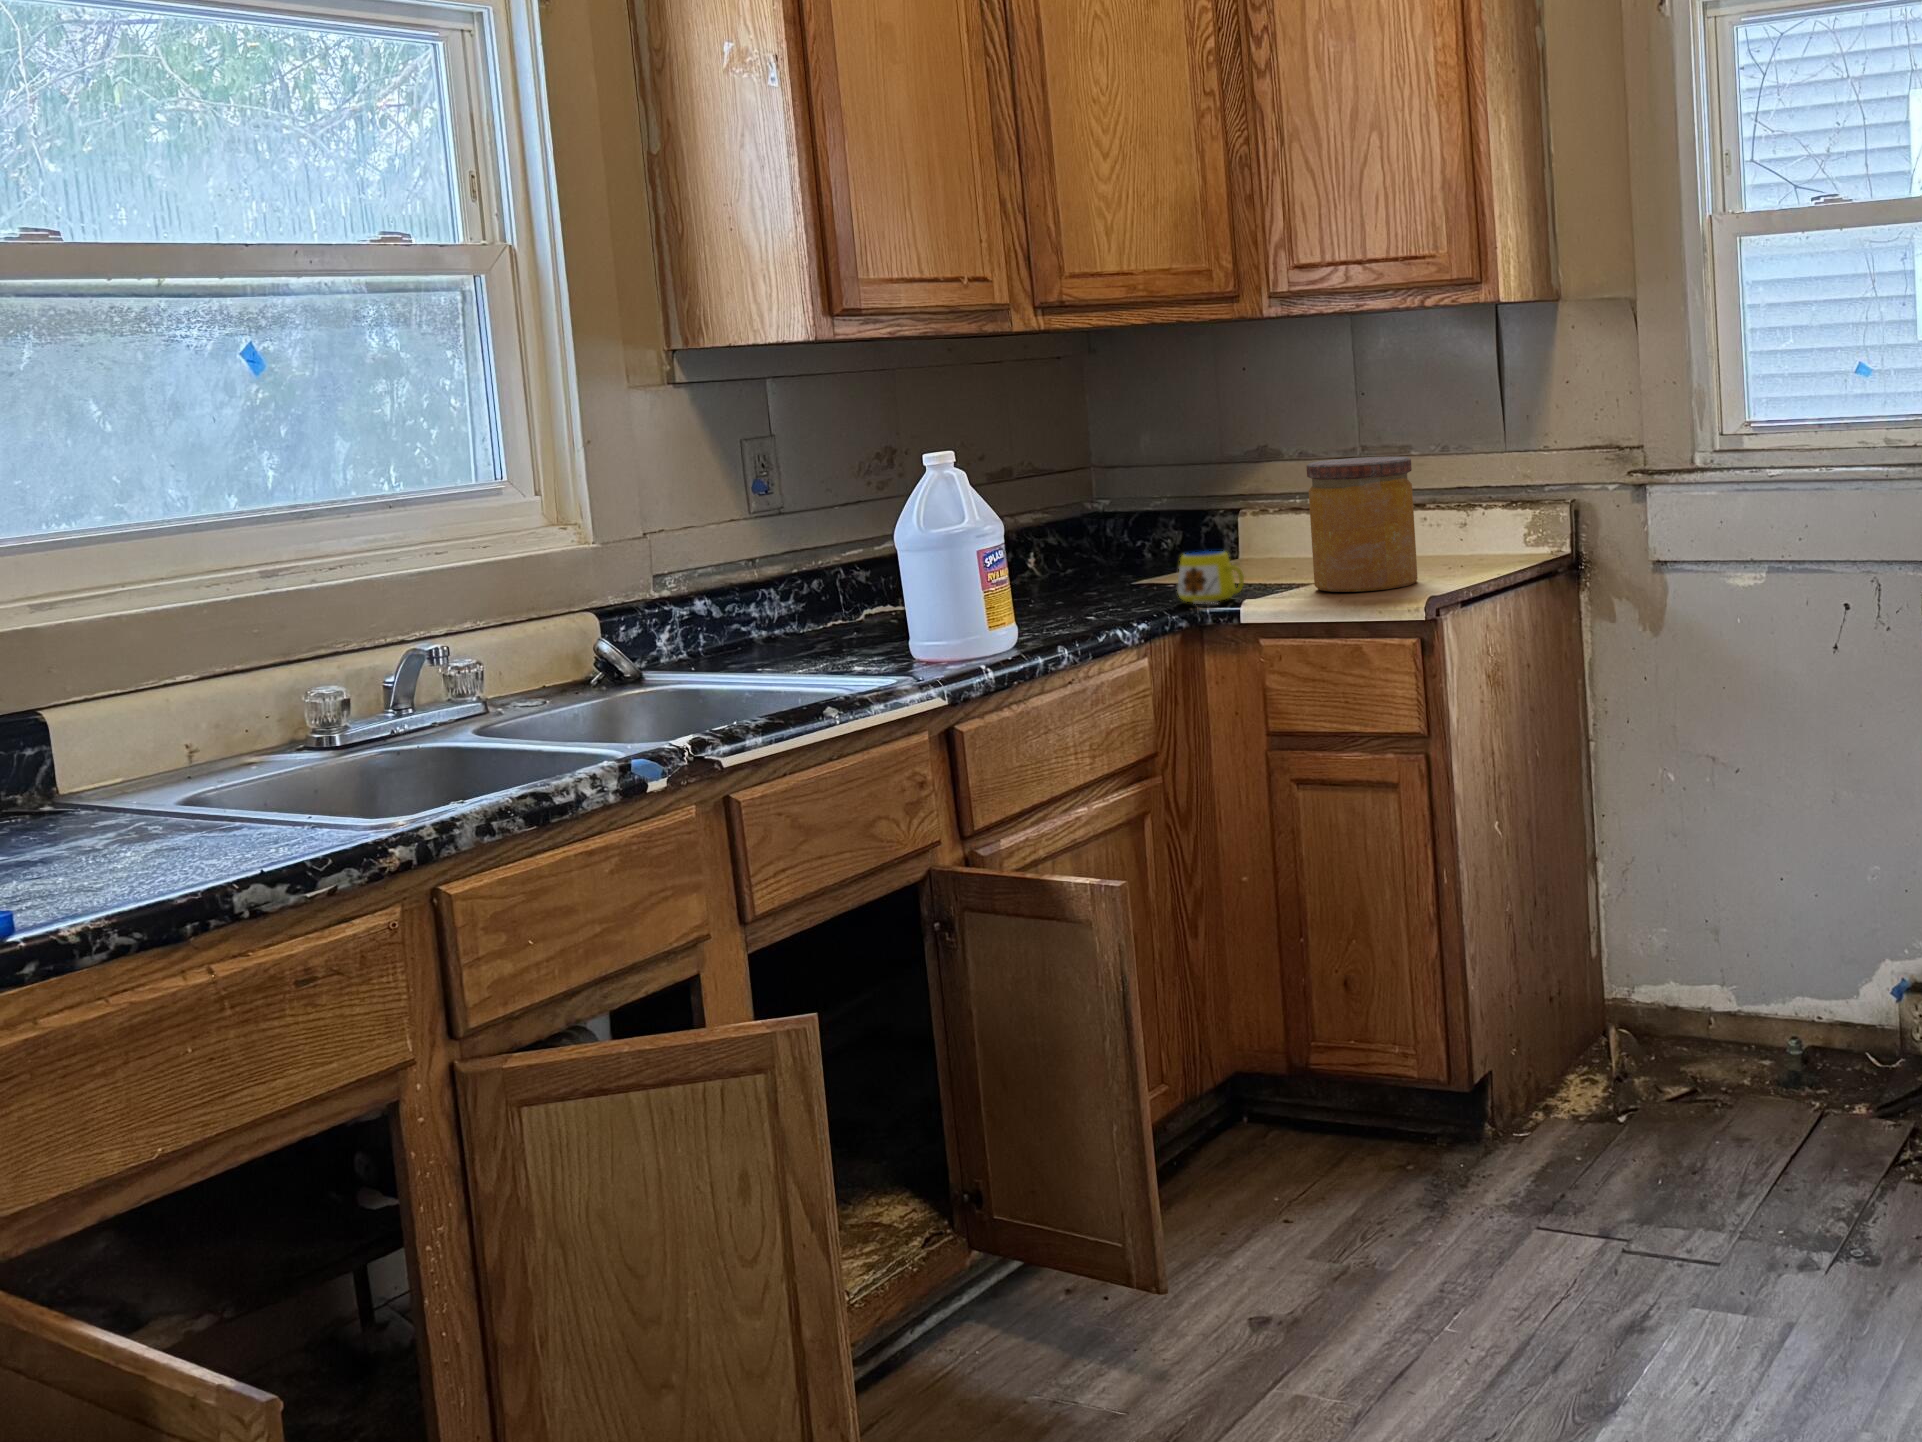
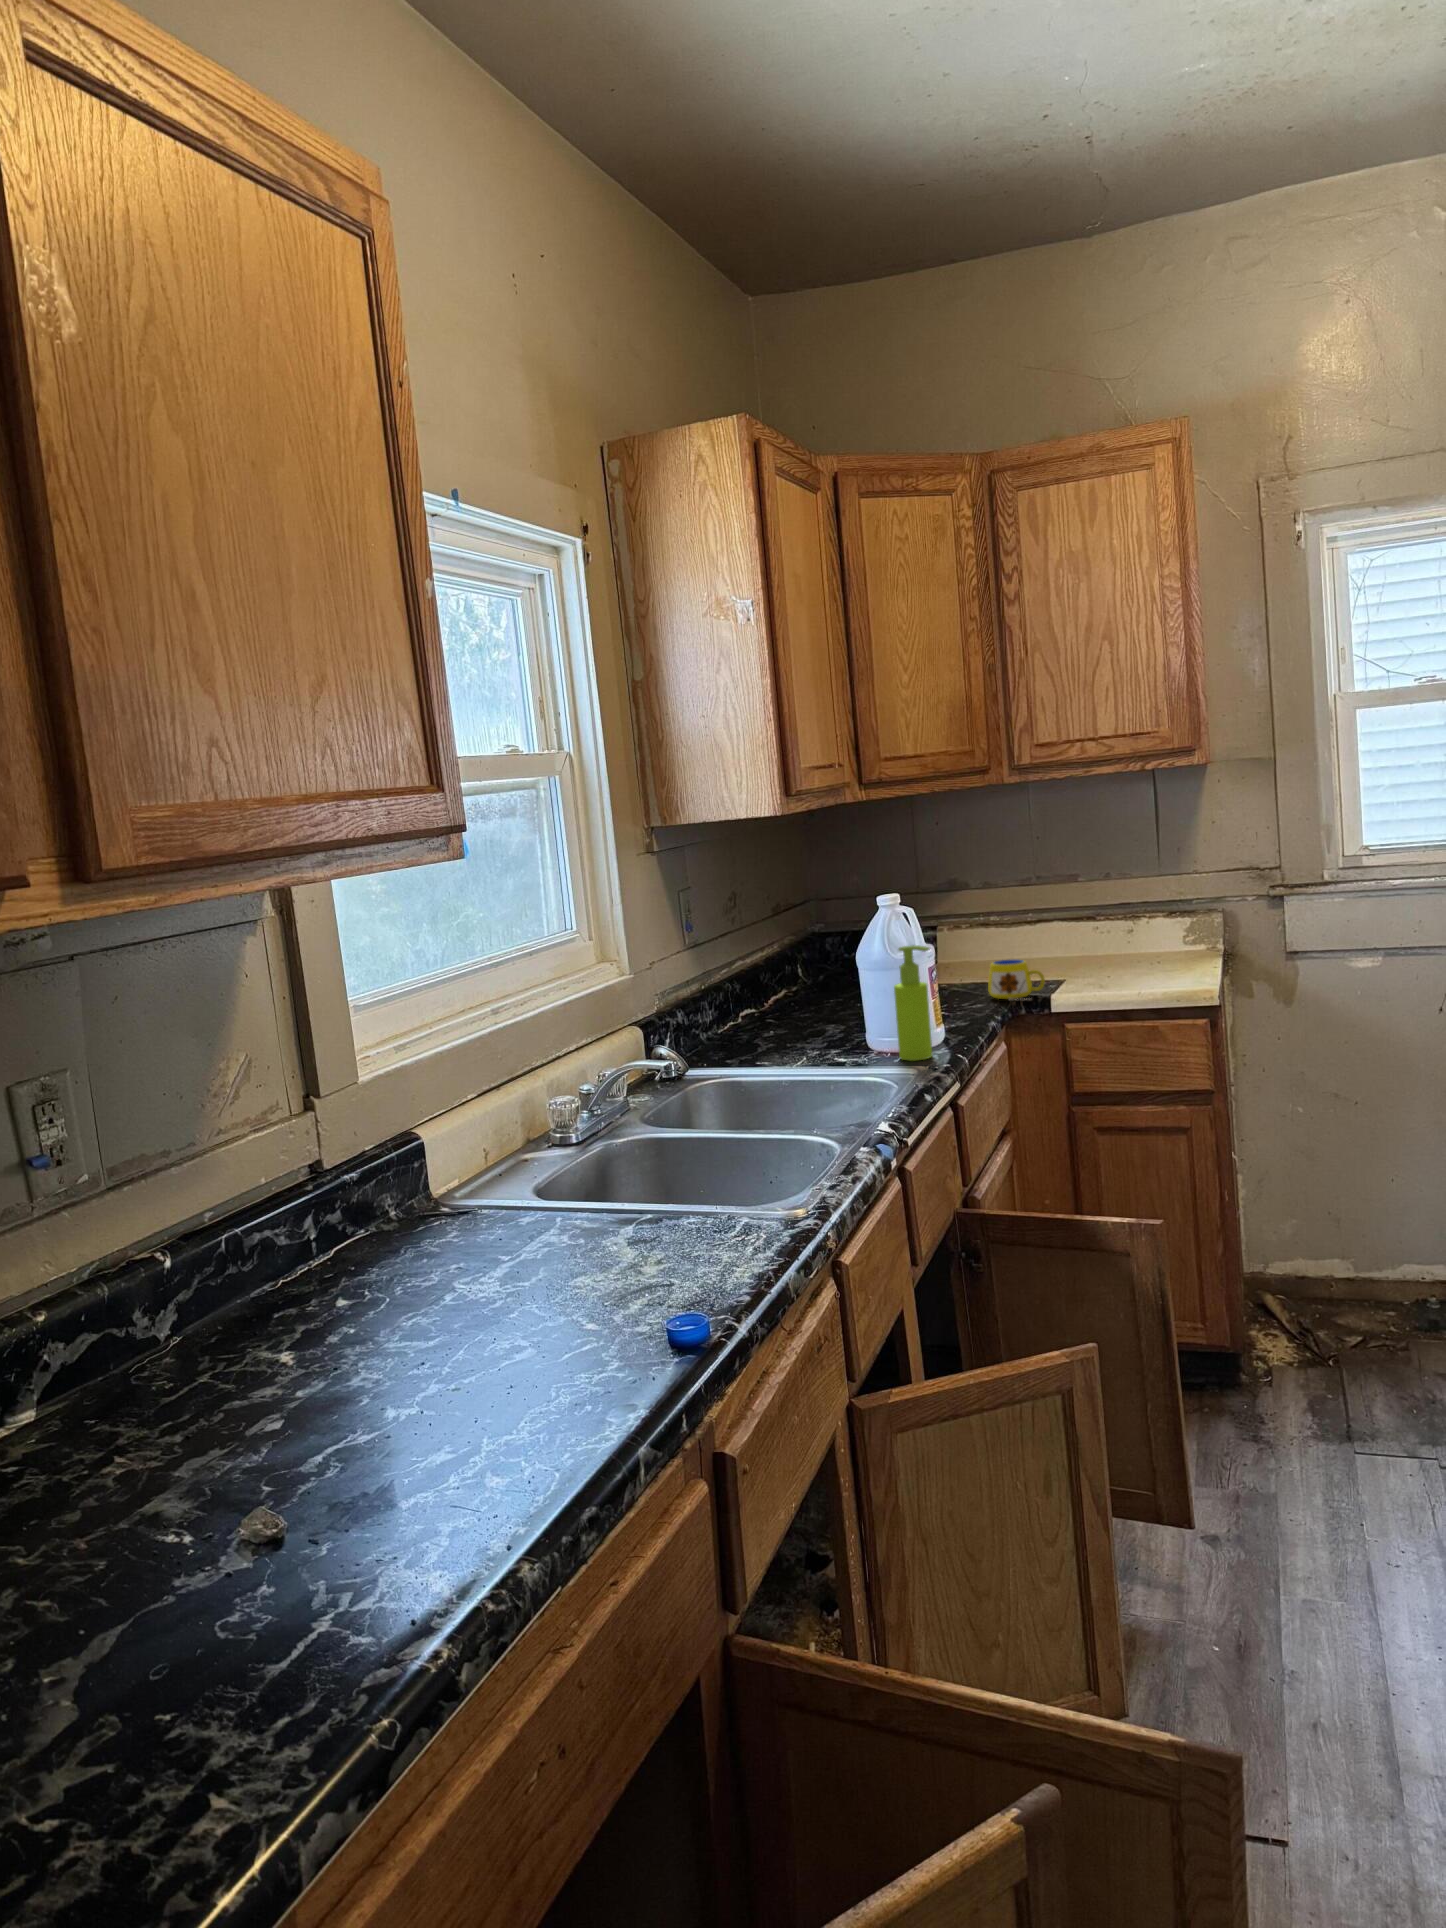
jar: present [1306,457,1418,592] -> none [1076,884,1162,987]
soap dispenser: none [916,514,967,664] -> present [894,945,932,1061]

